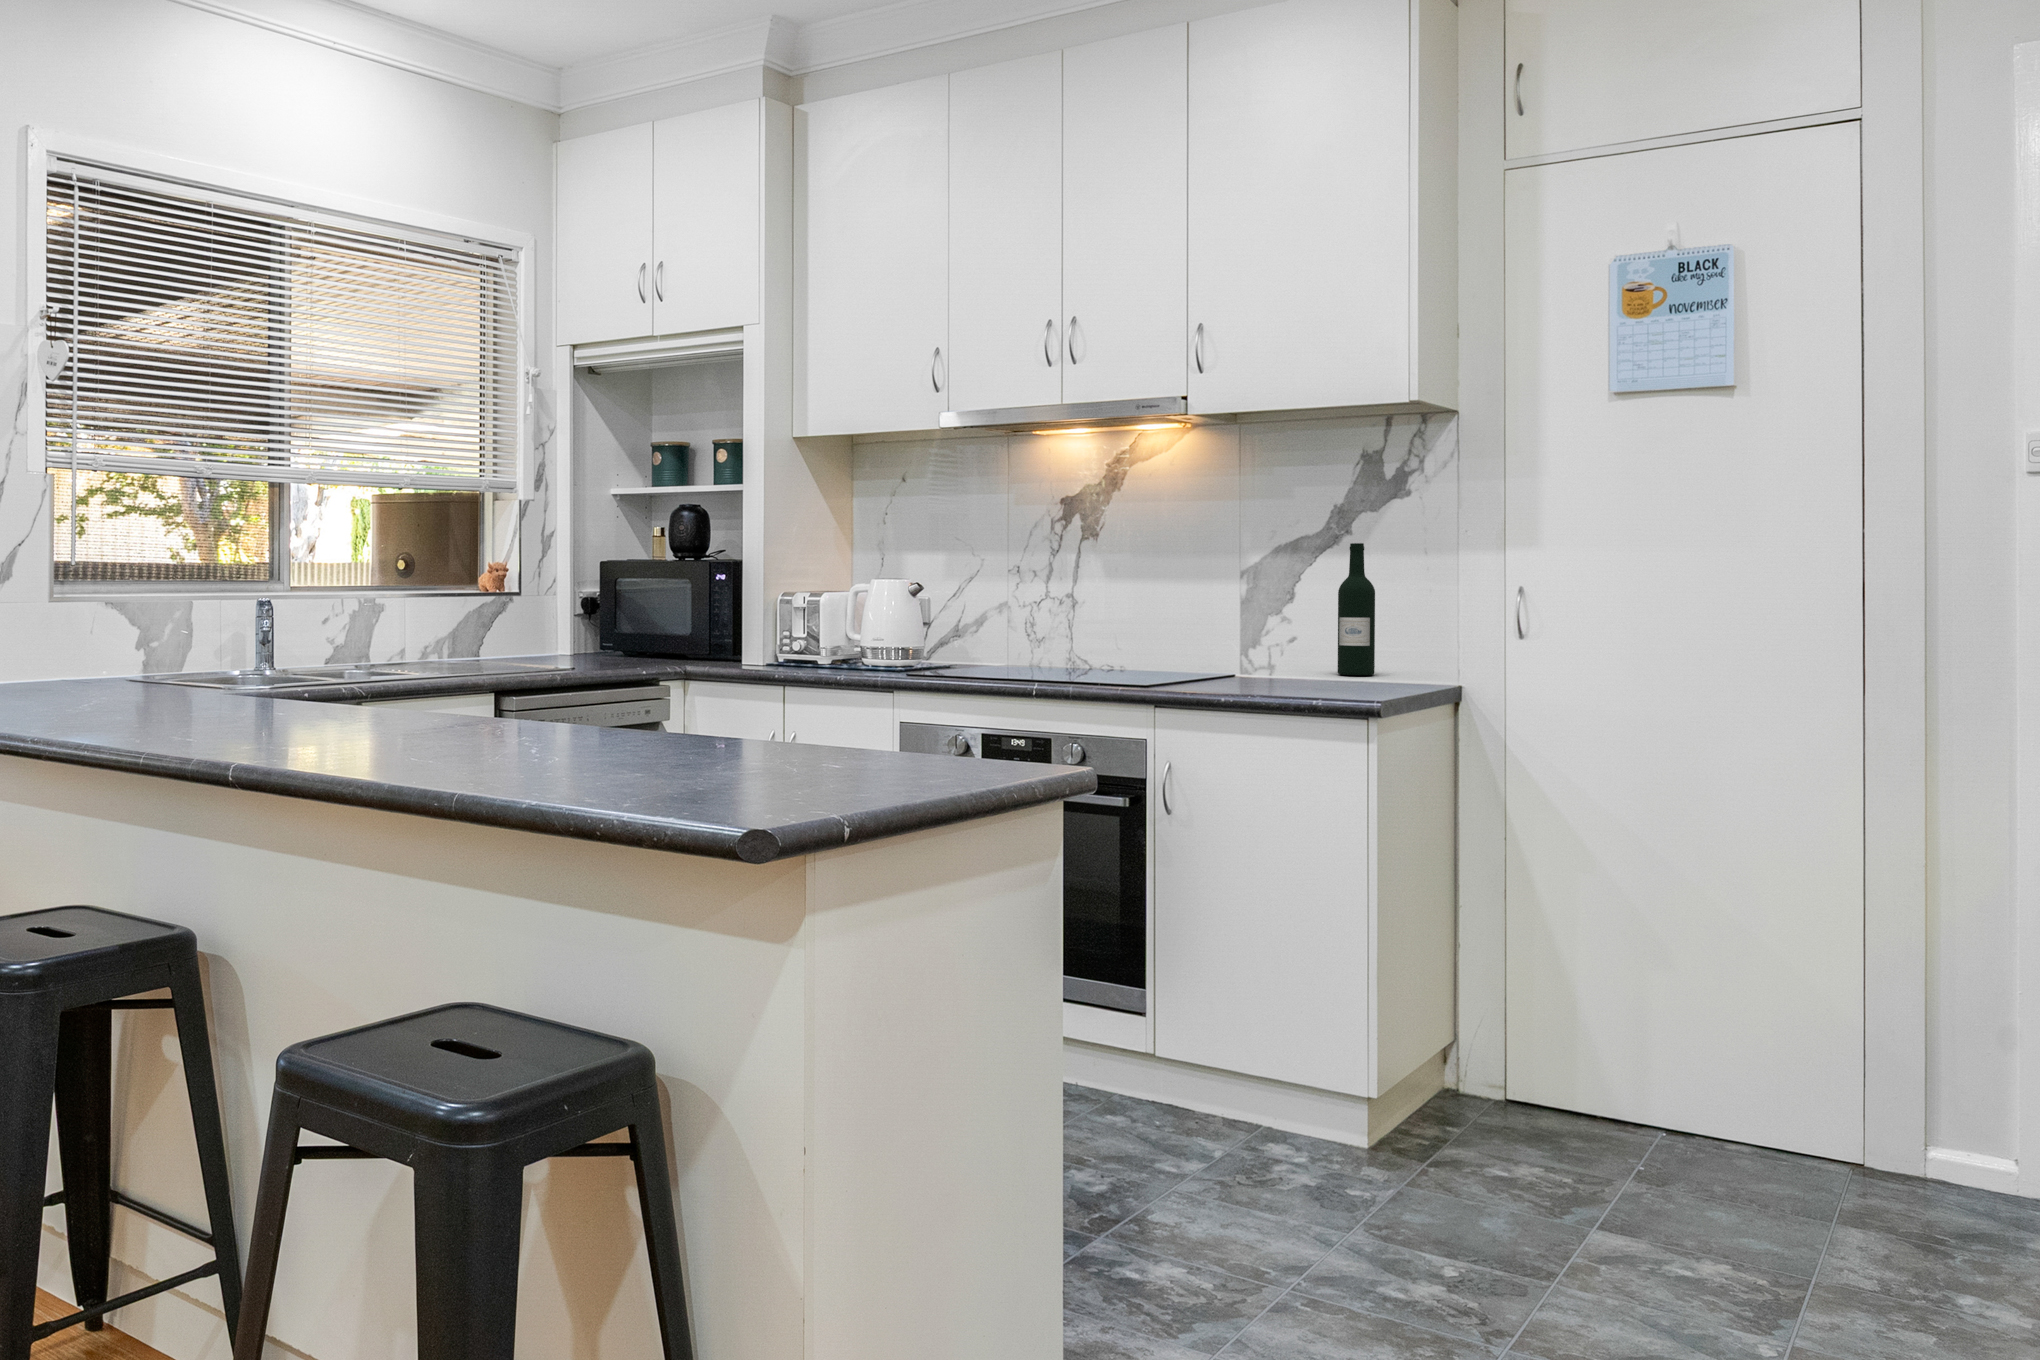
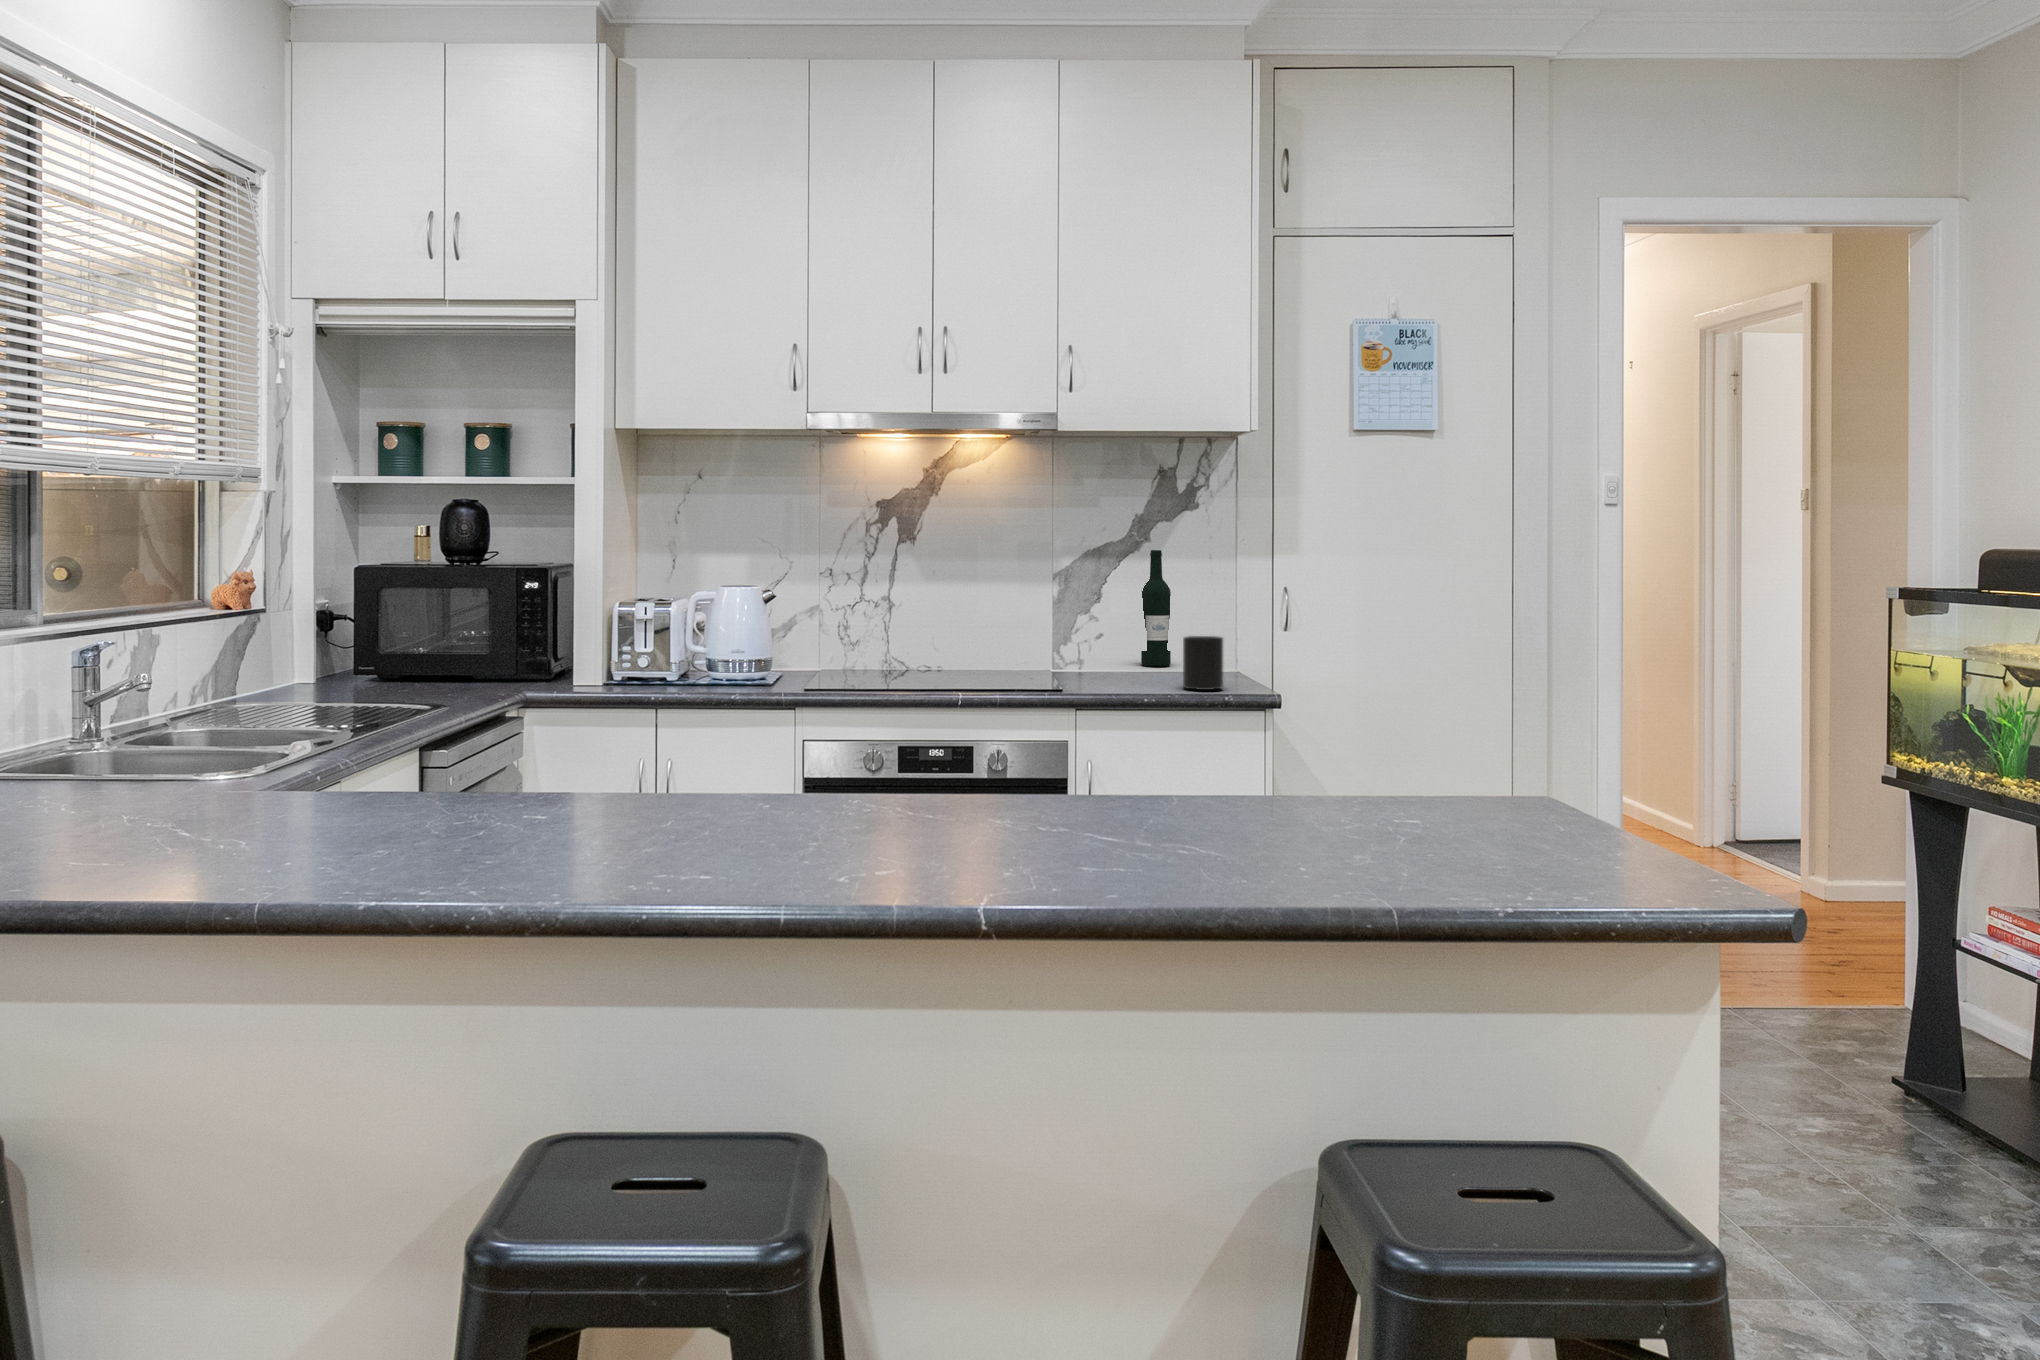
mug: none [1292,634,1356,694] -> present [1183,636,1223,690]

